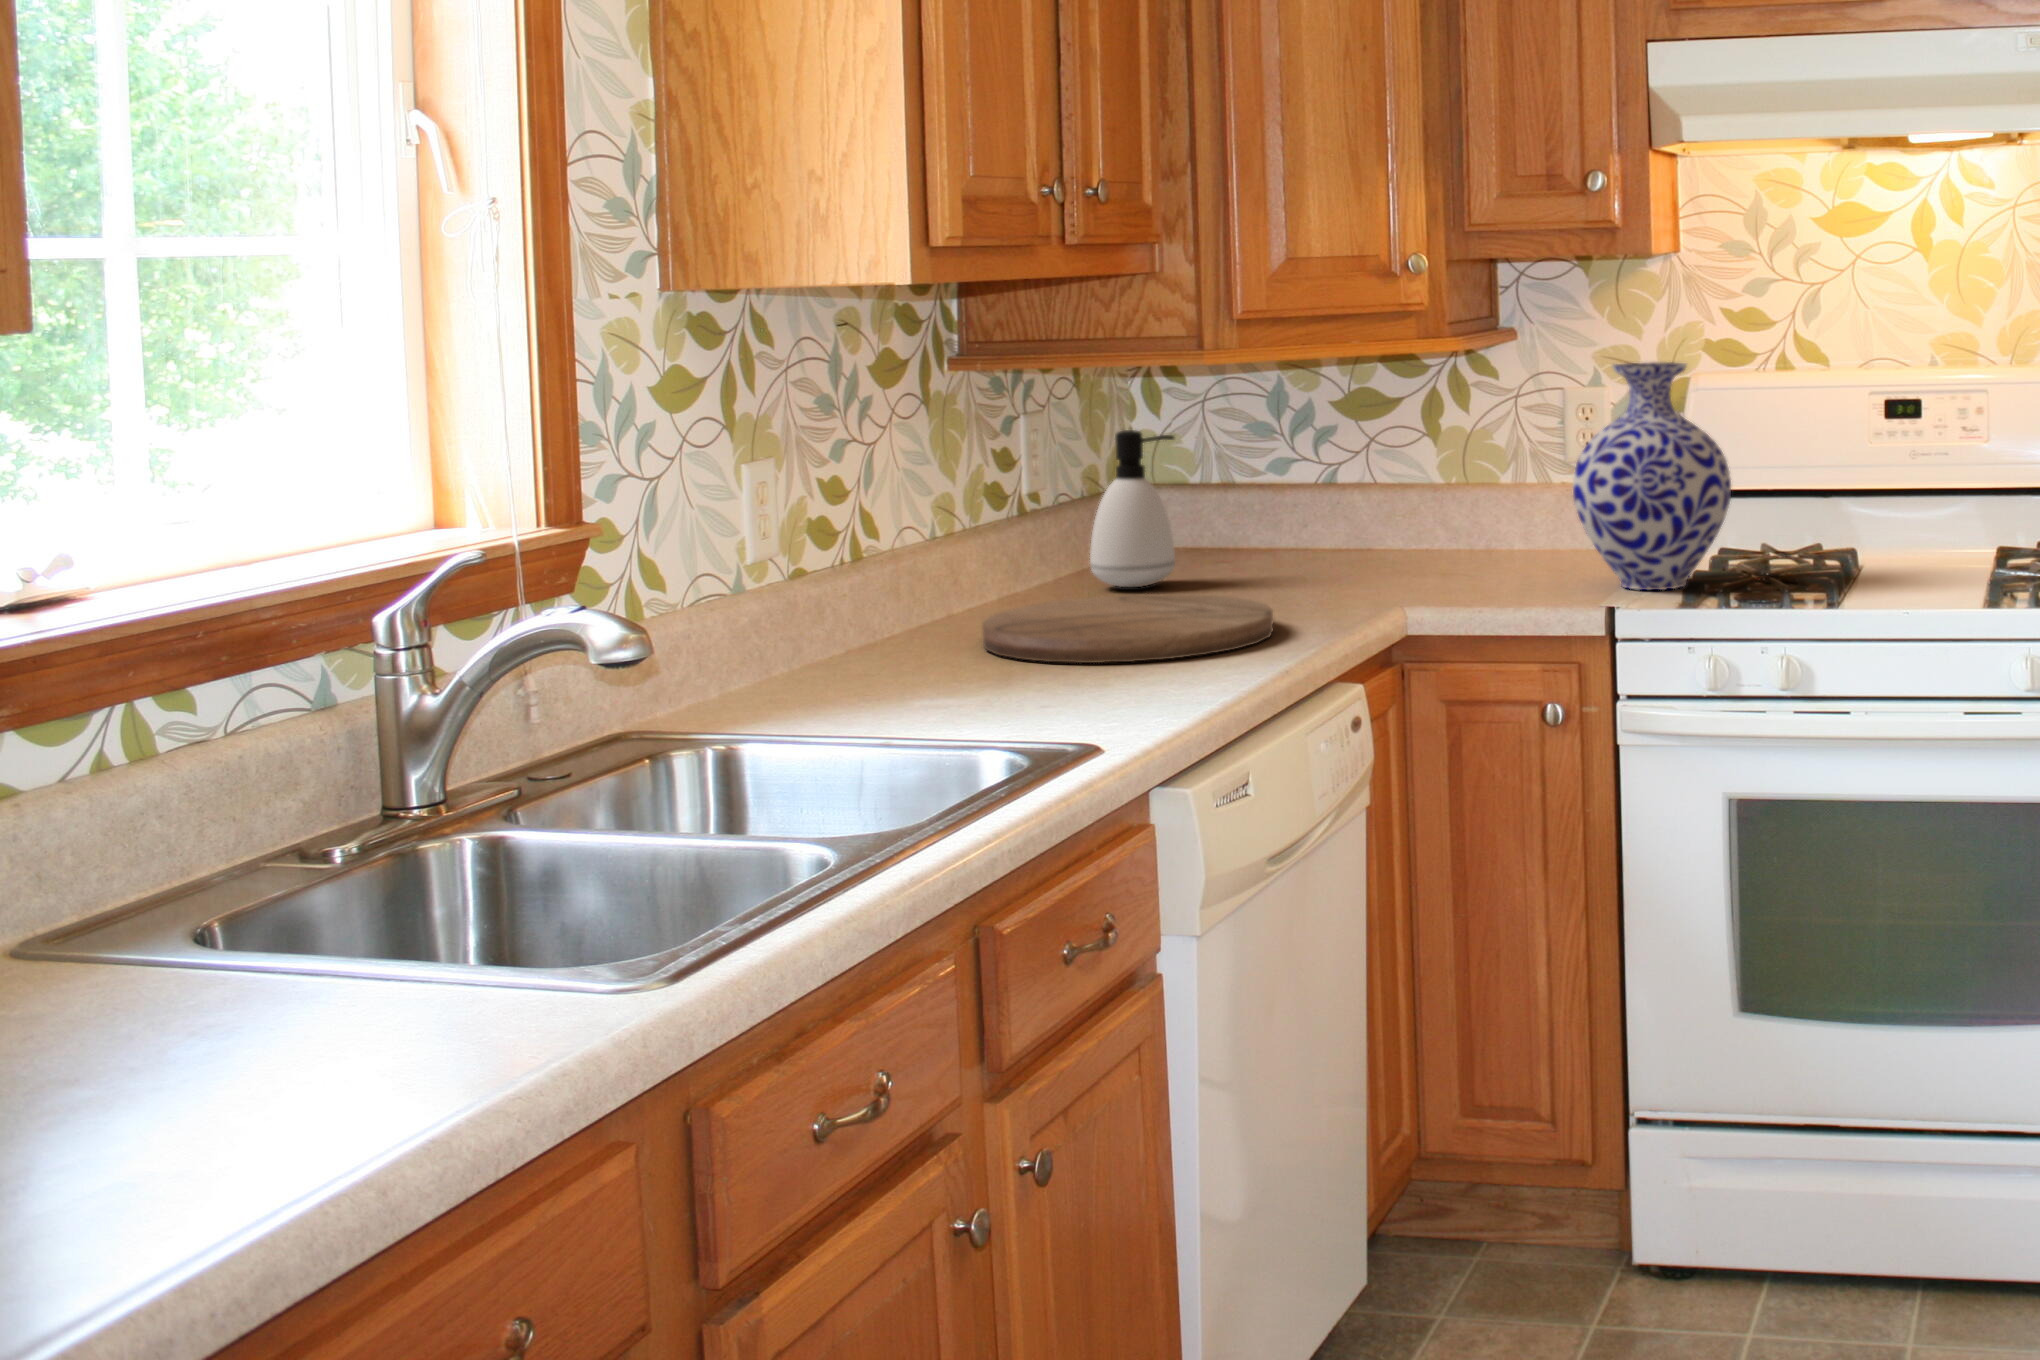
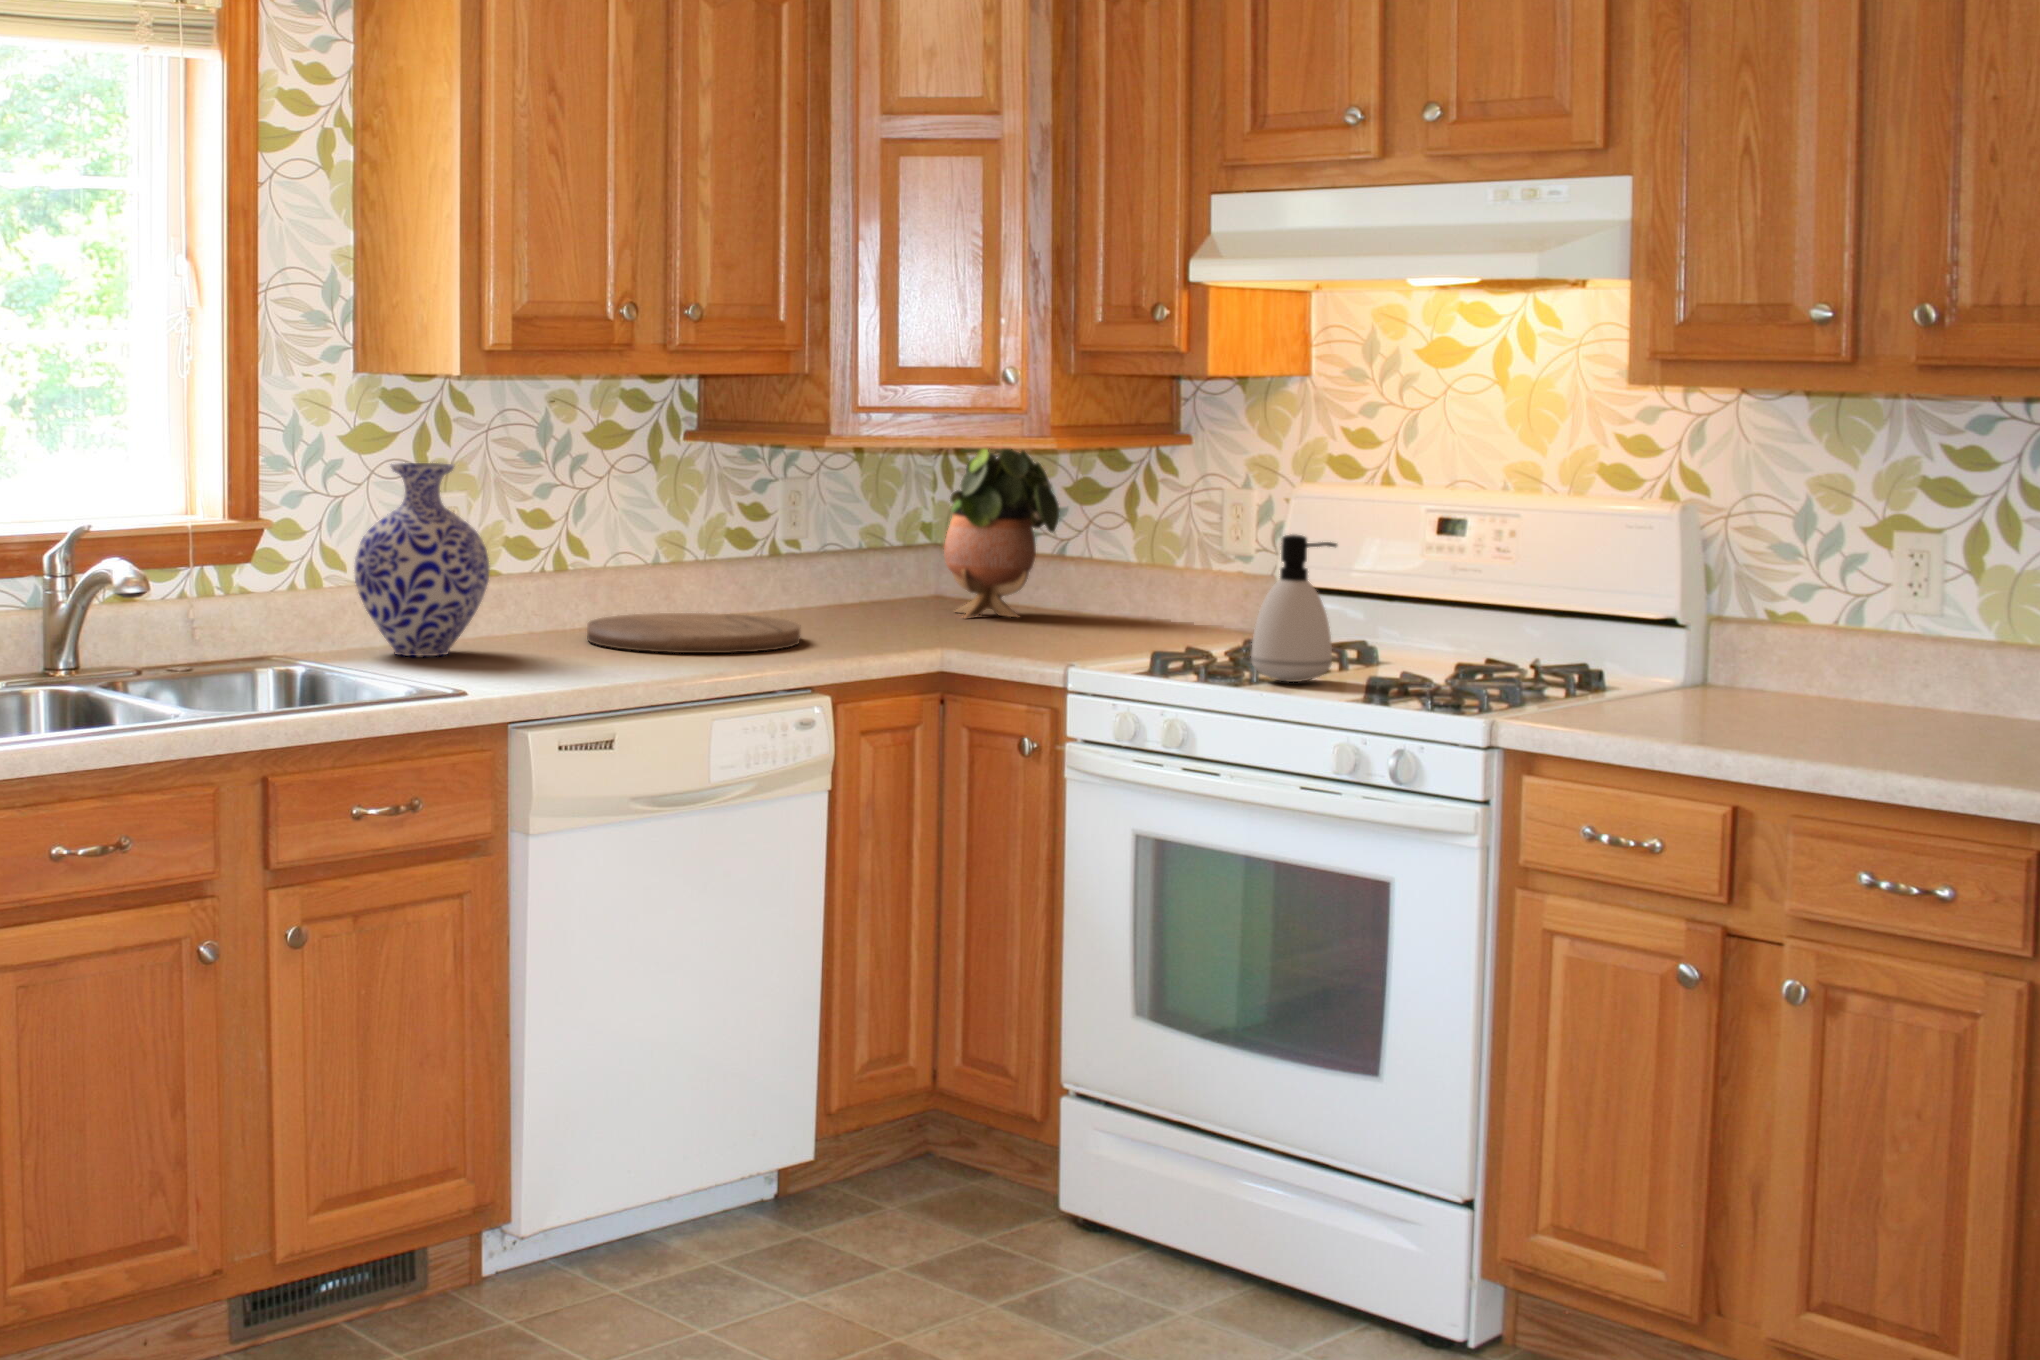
potted plant: none [1246,324,1387,566] -> present [944,449,1059,617]
vase: present [1573,362,1731,590] -> present [354,463,490,656]
soap dispenser: present [1090,430,1175,587] -> present [1251,535,1337,682]

